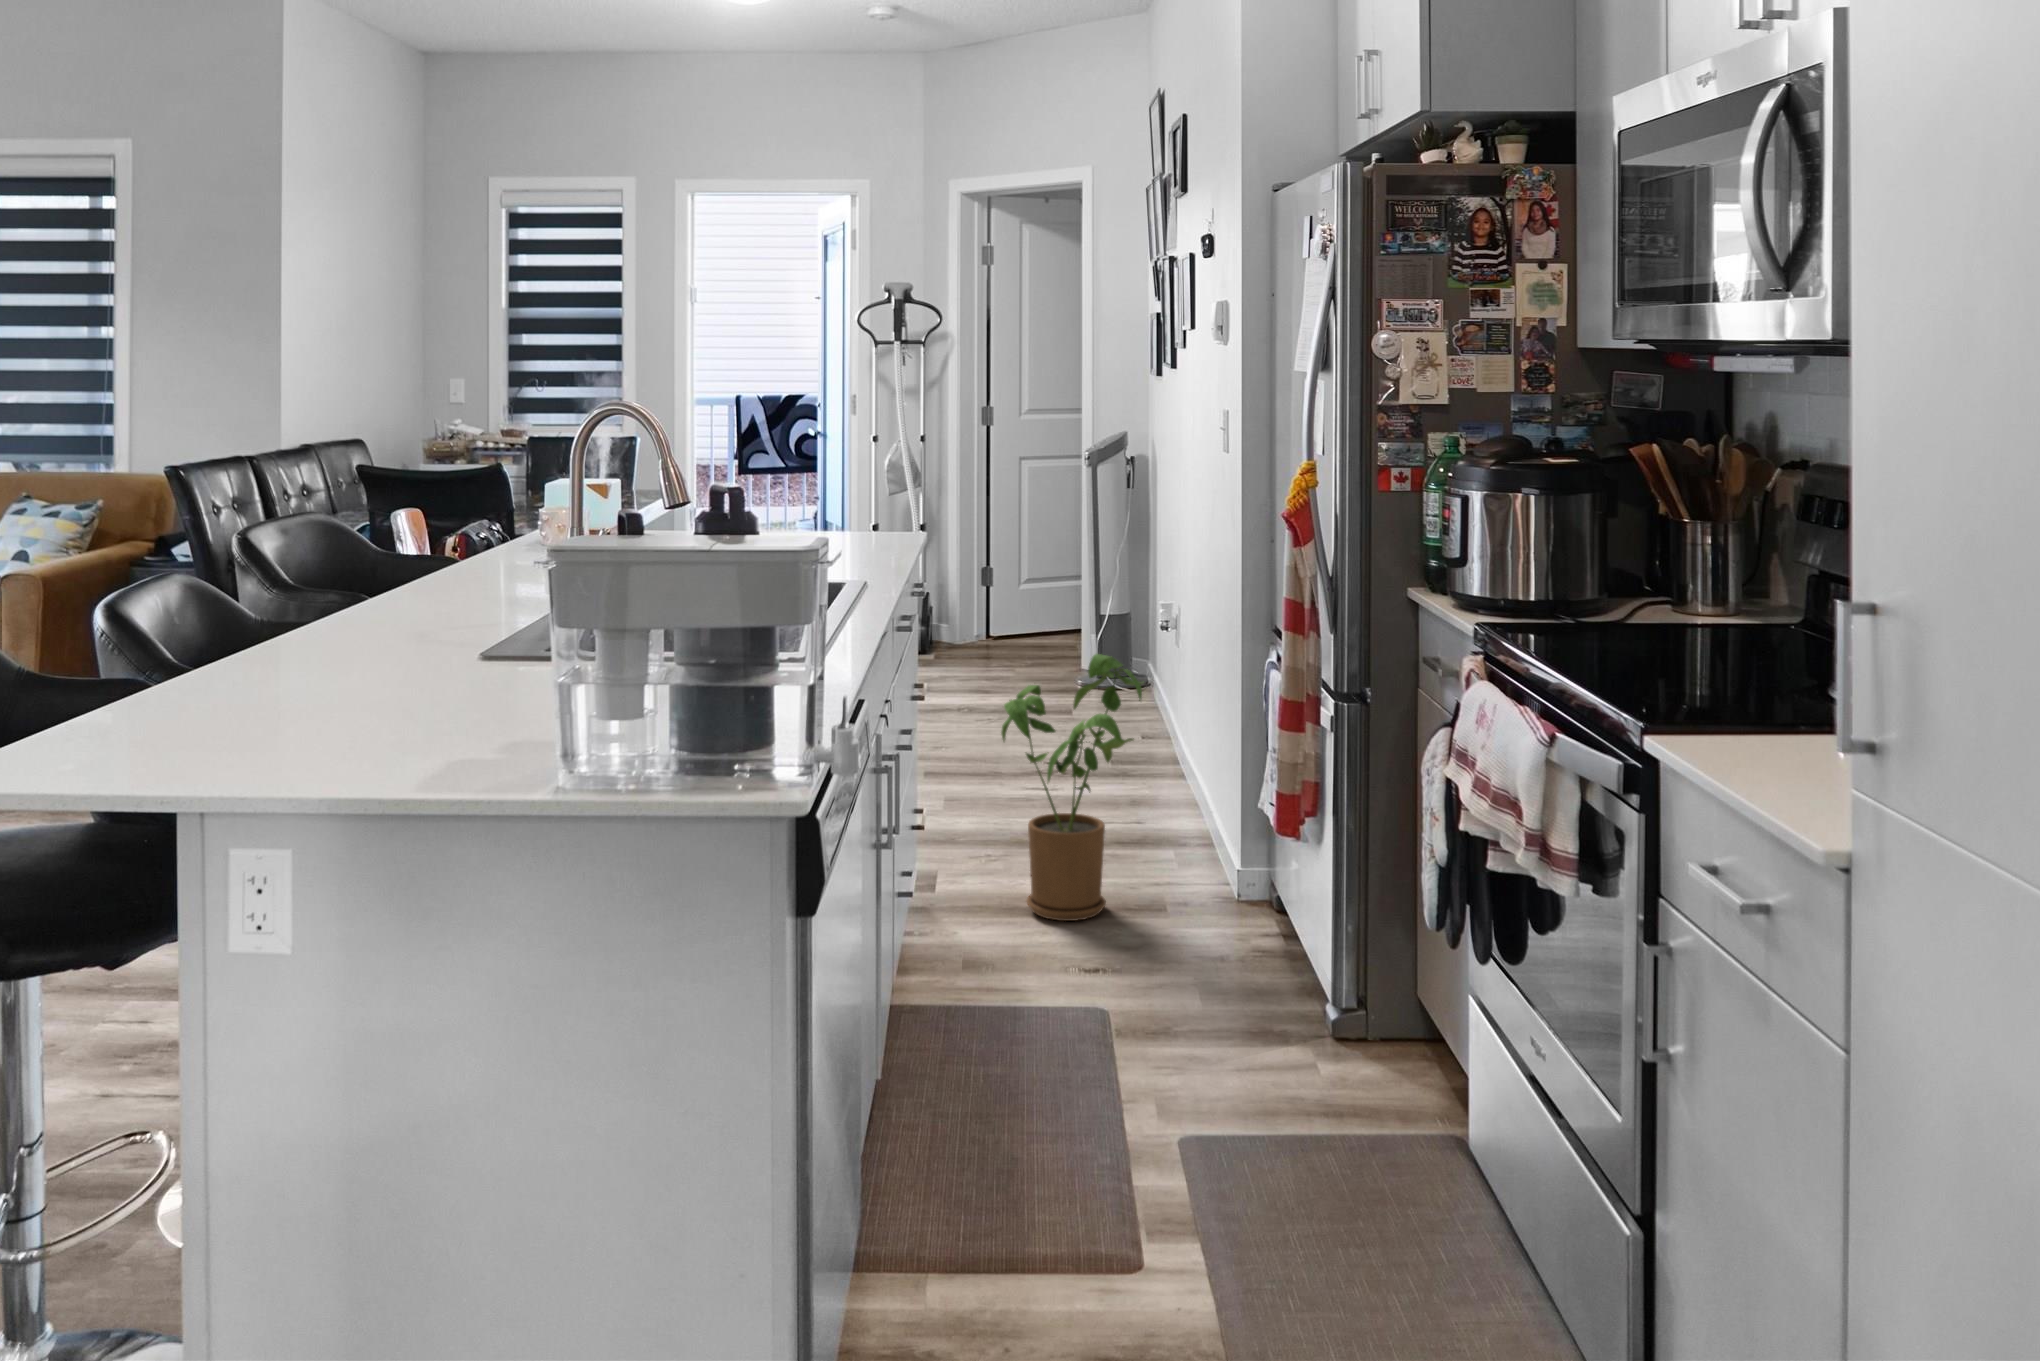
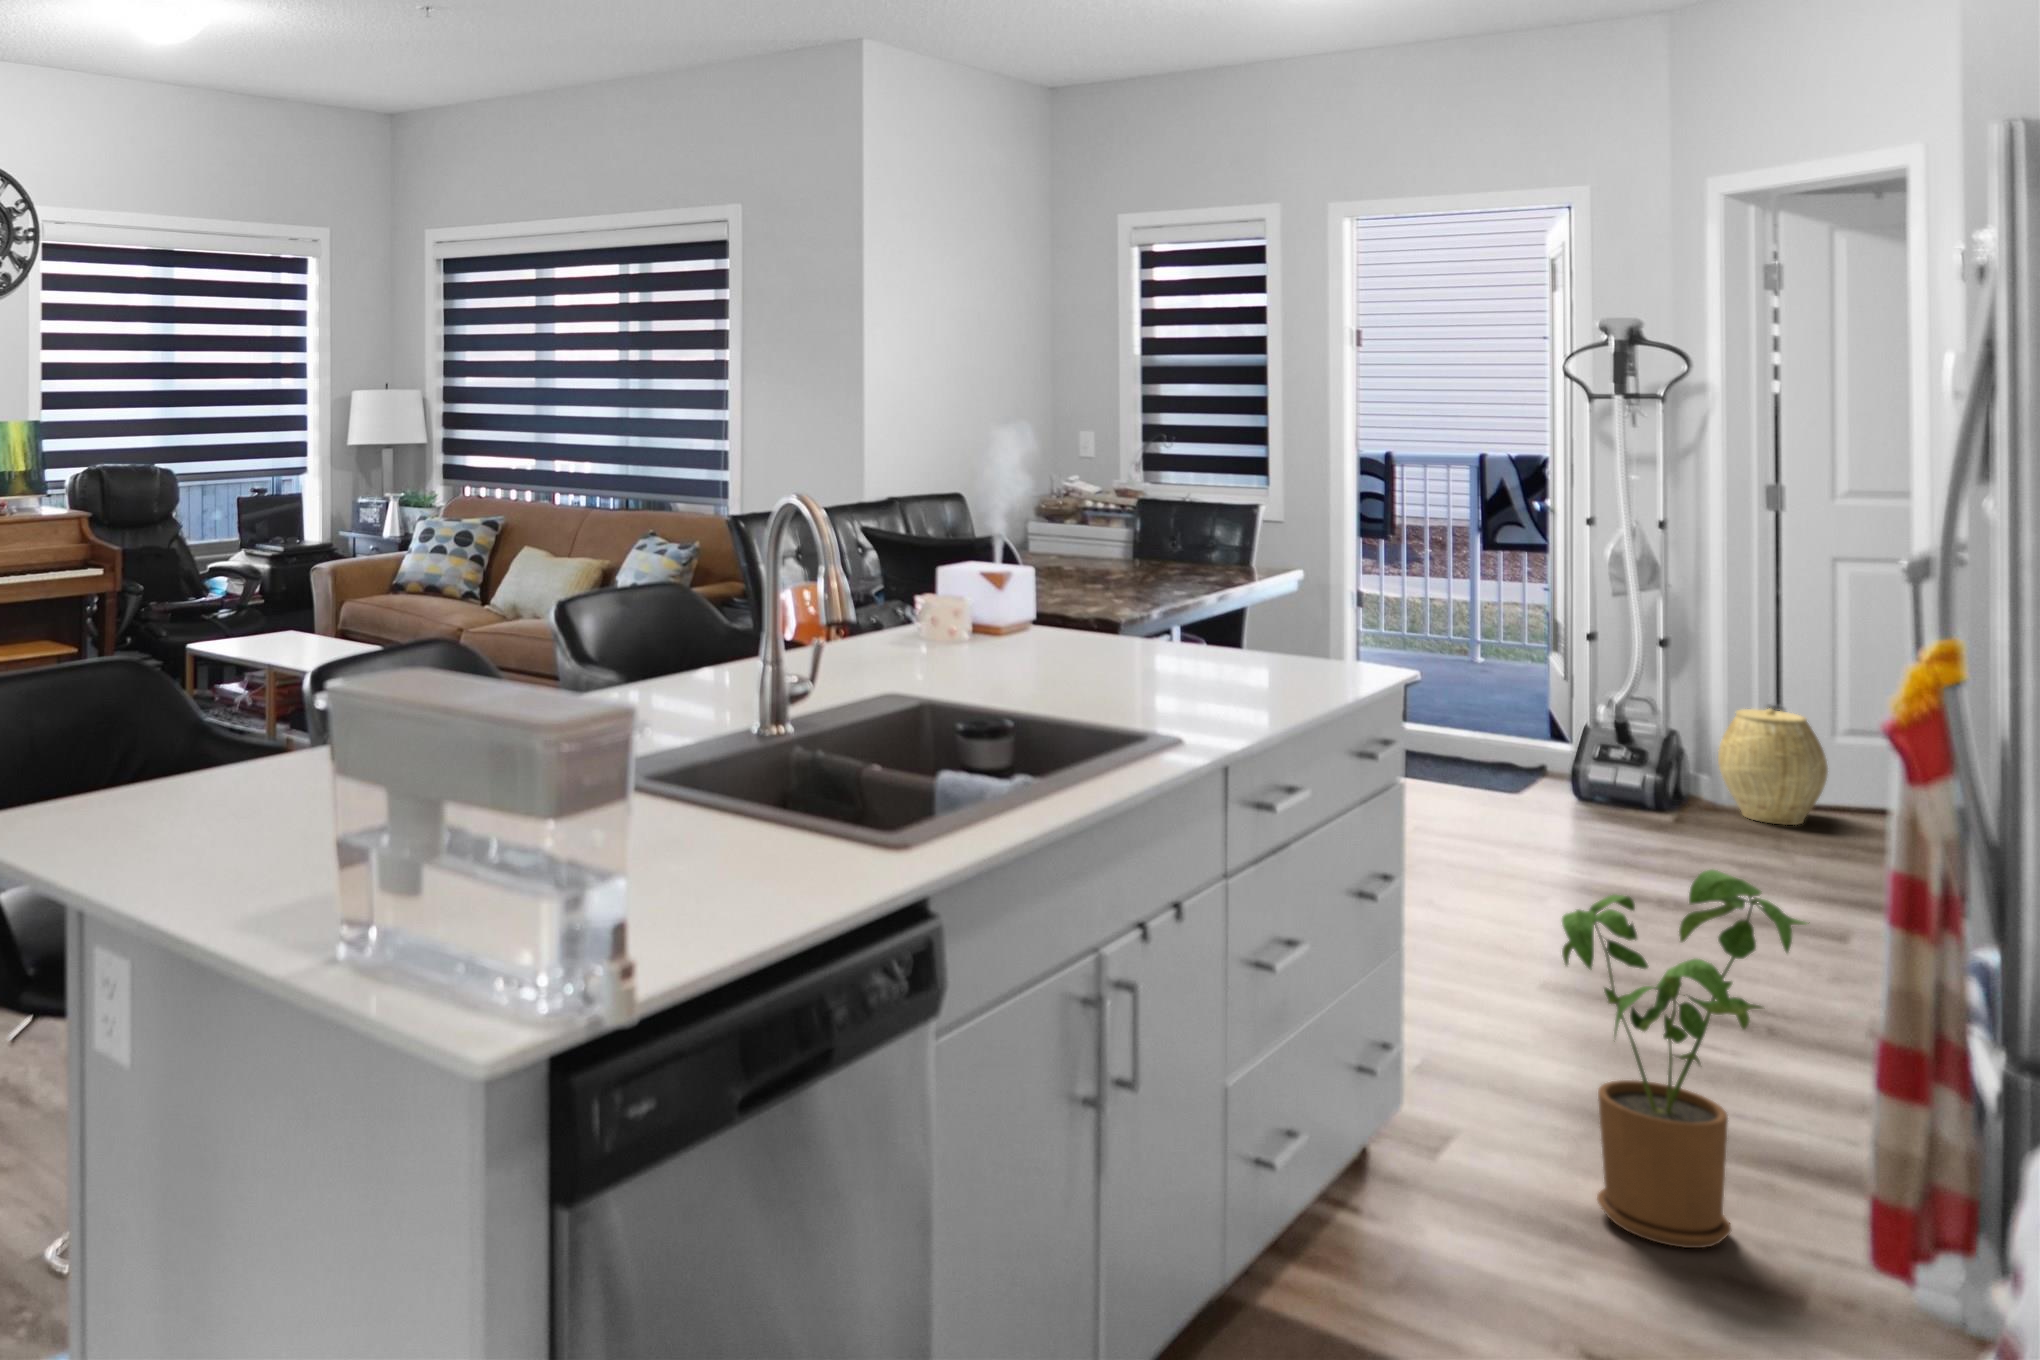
woven basket: none [959,573,1025,657] -> present [1718,709,1828,825]

